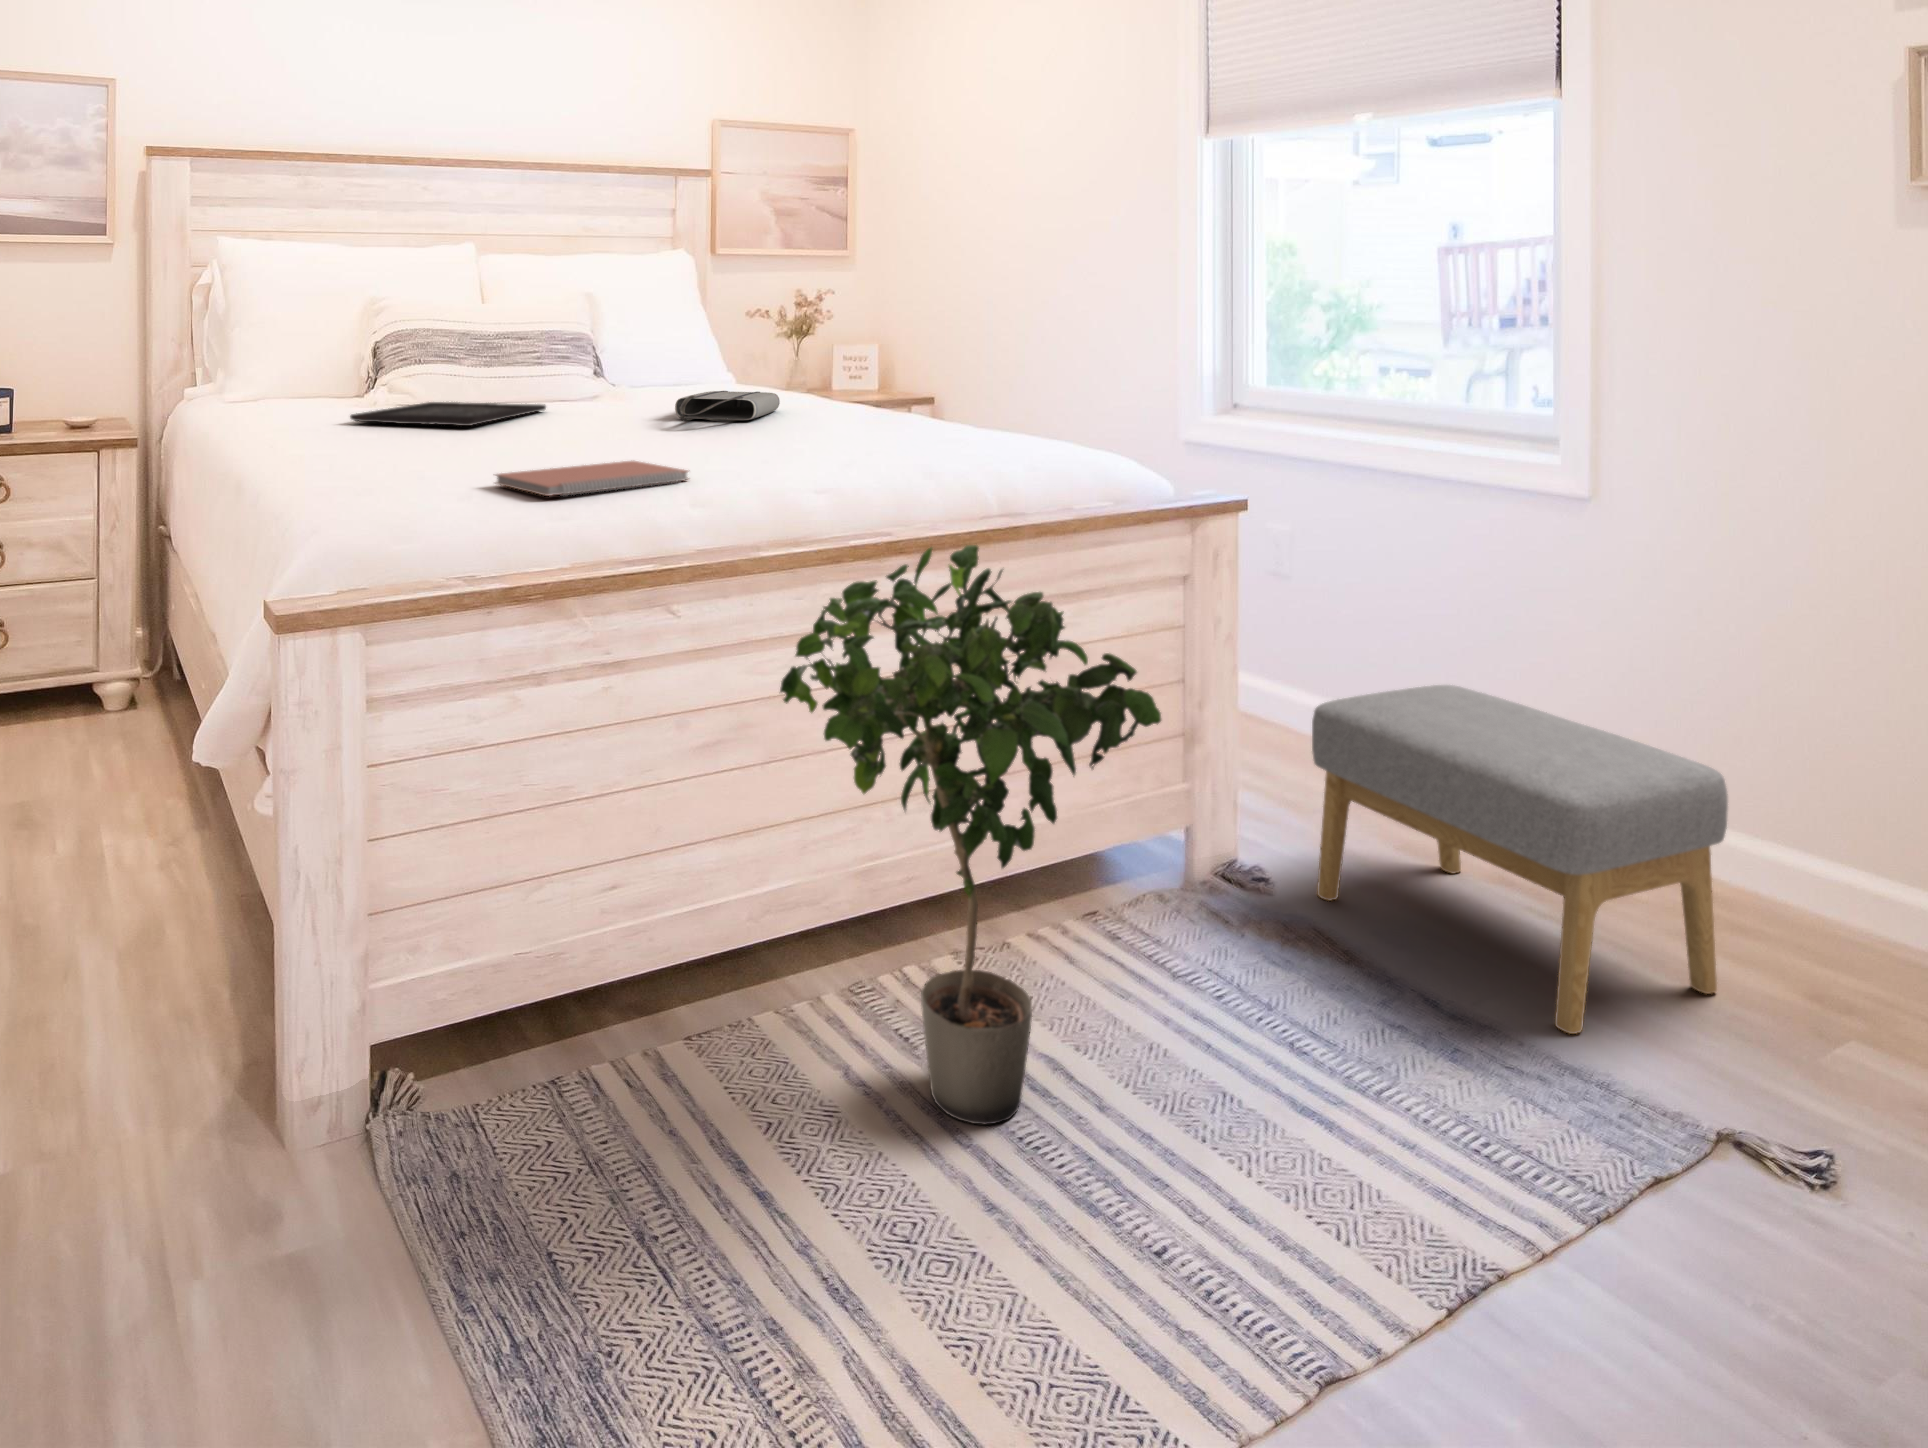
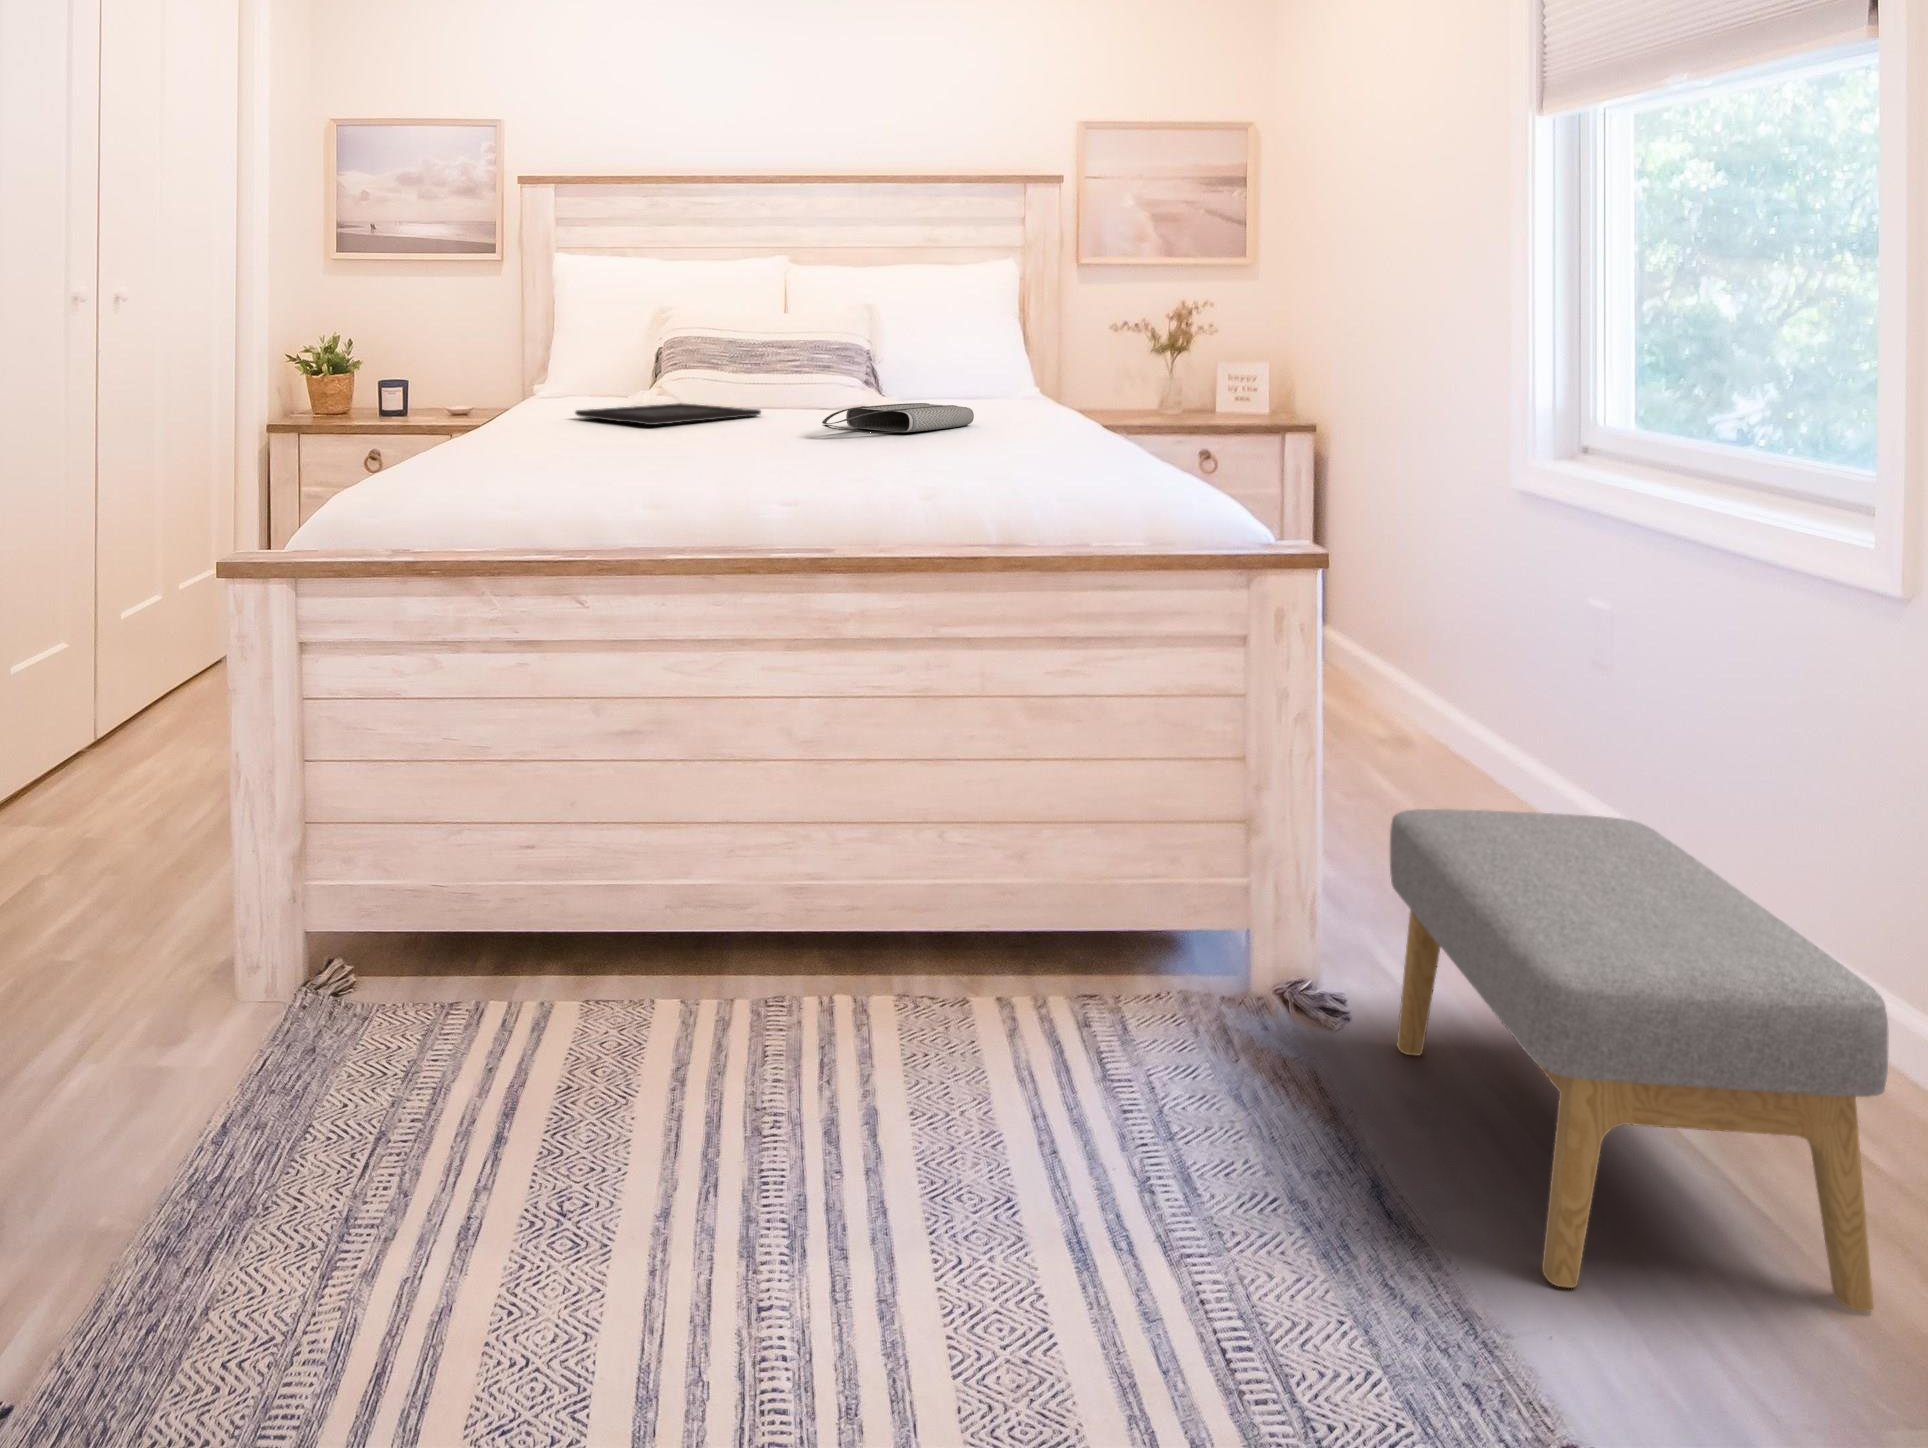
notebook: present [496,461,688,496] -> none [515,461,679,486]
potted plant: present [780,545,1161,1125] -> none [522,563,942,1151]

